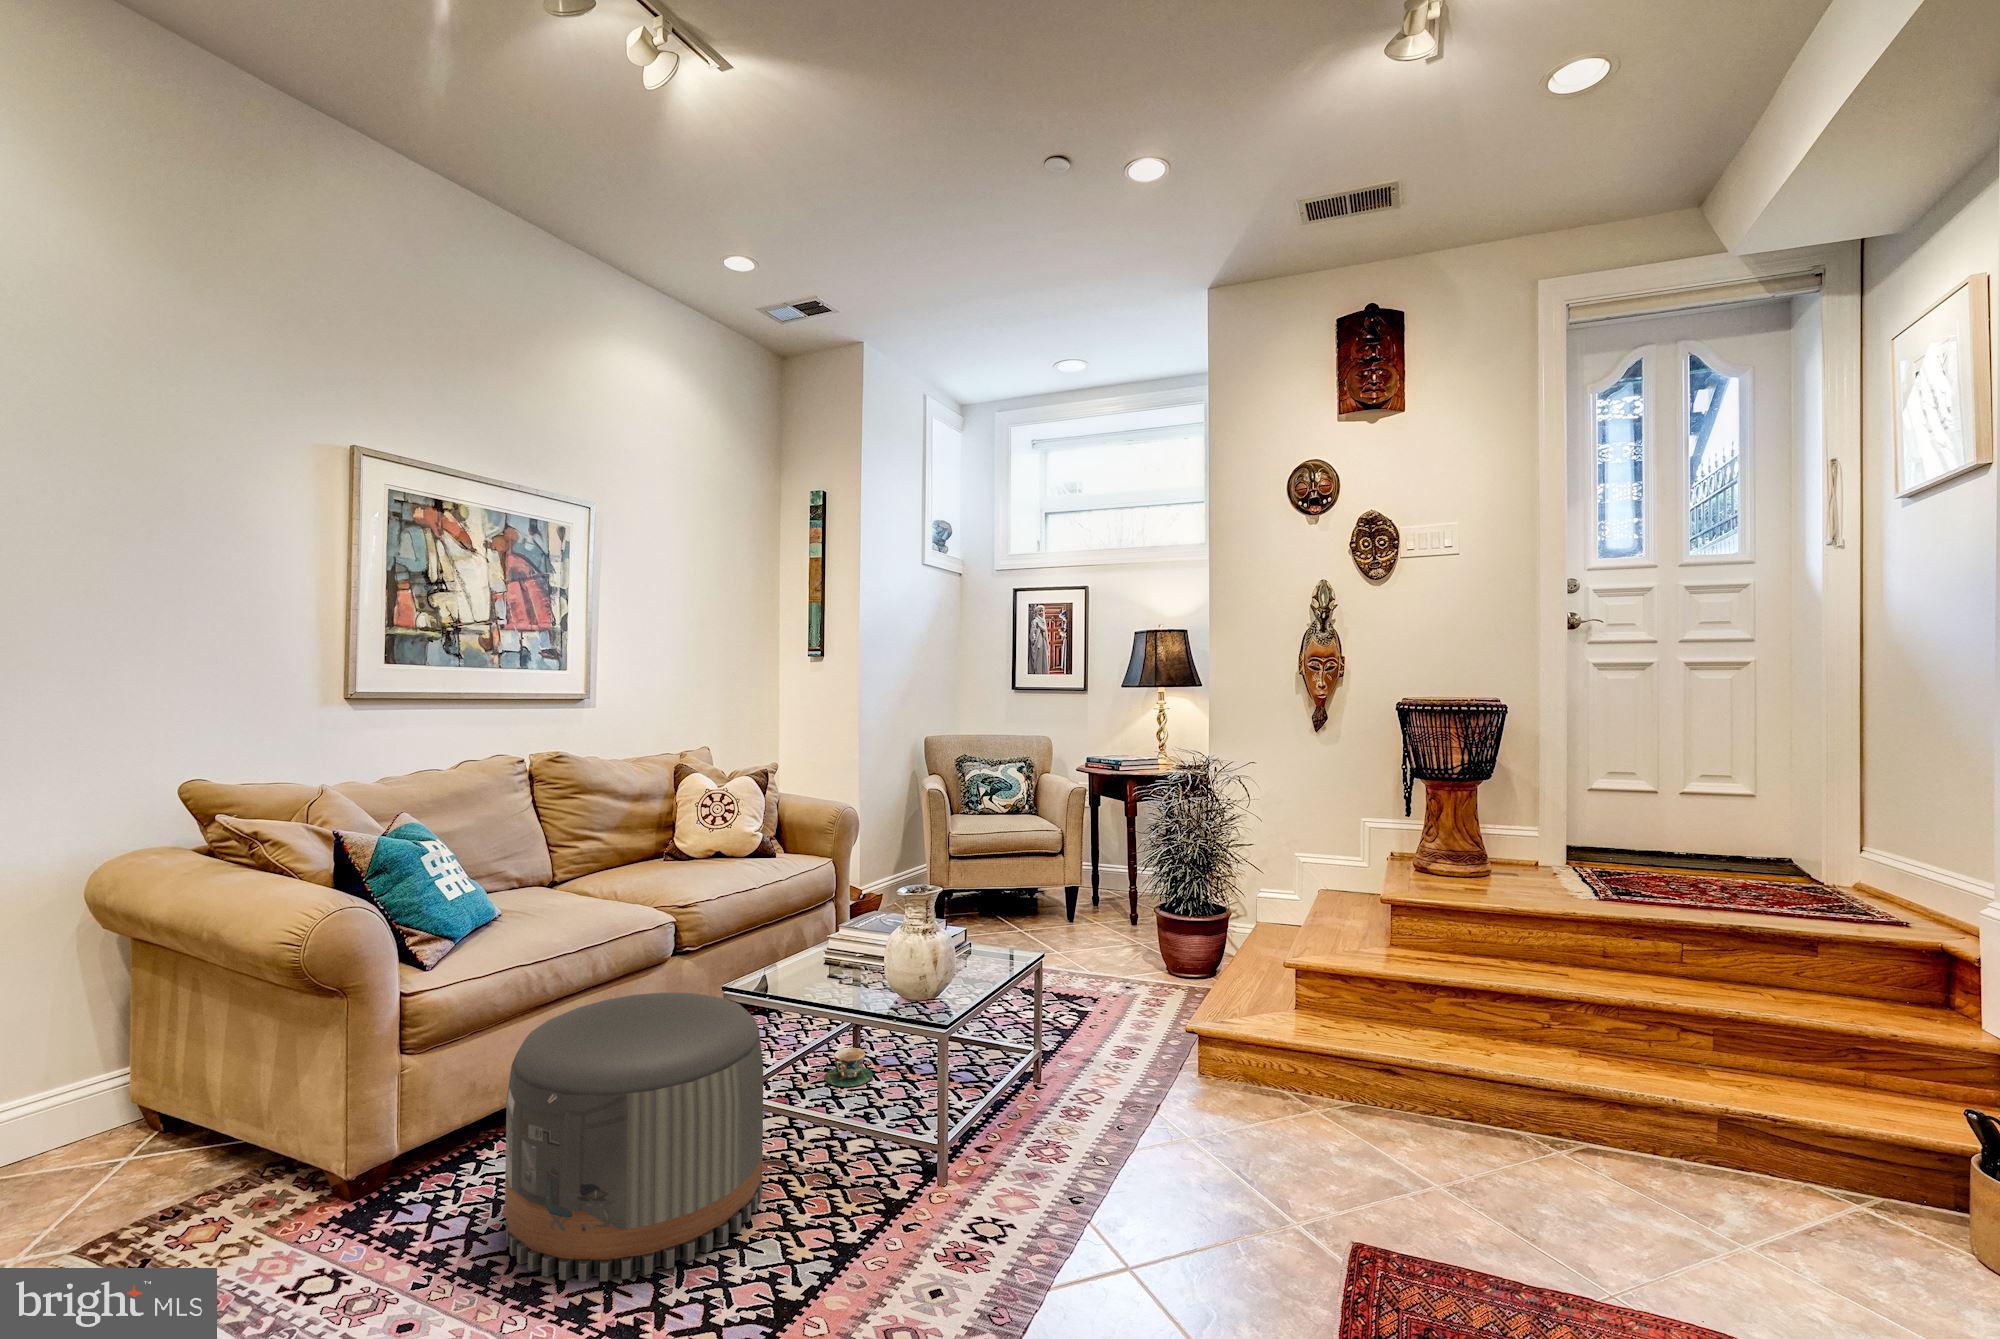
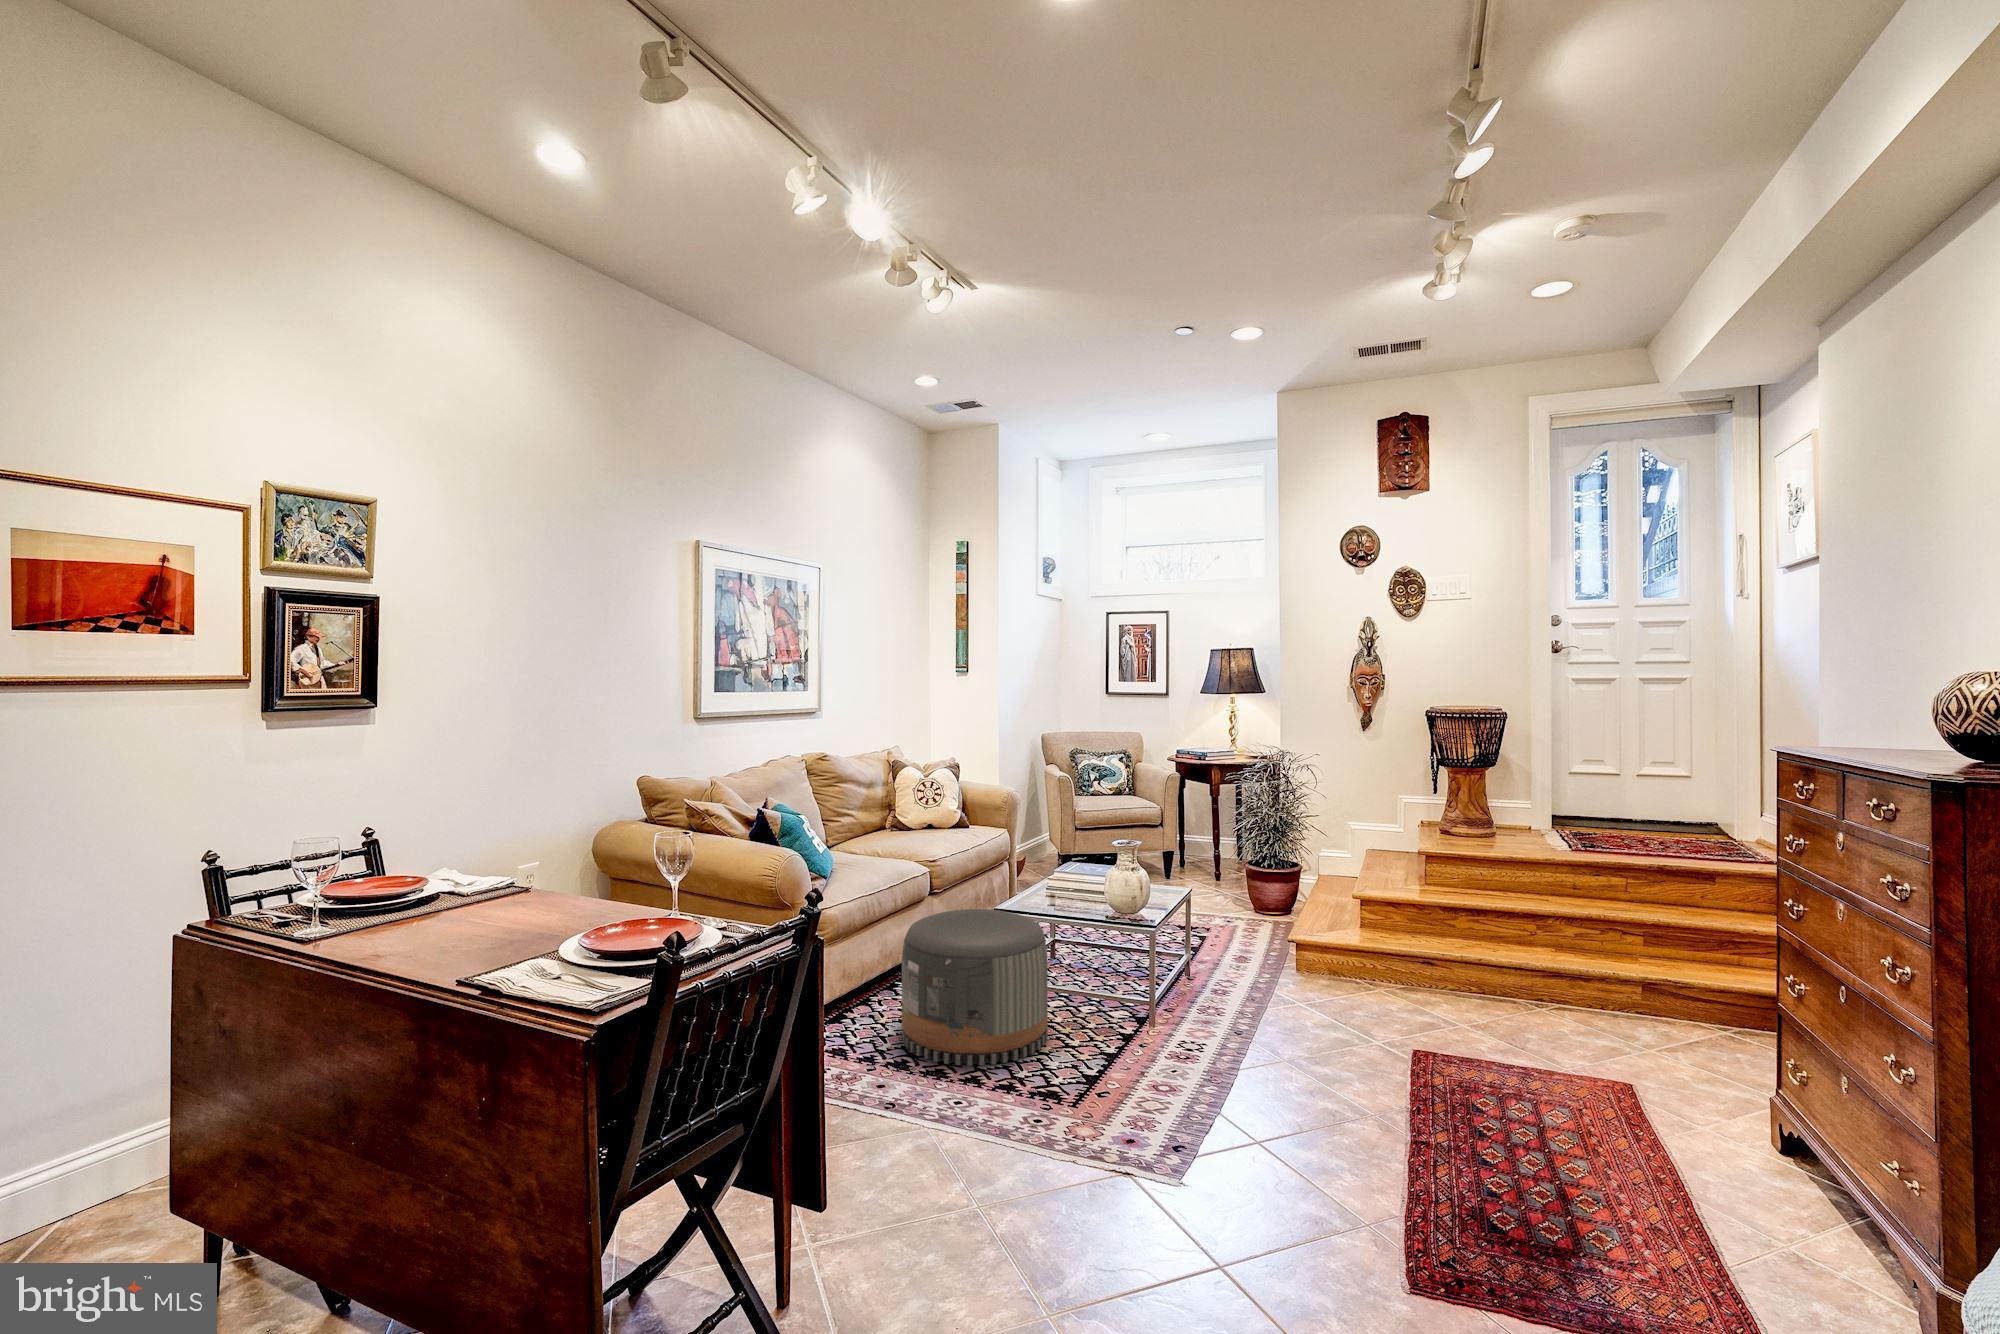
teacup: present [824,1048,873,1087] -> none [1047,953,1080,977]

